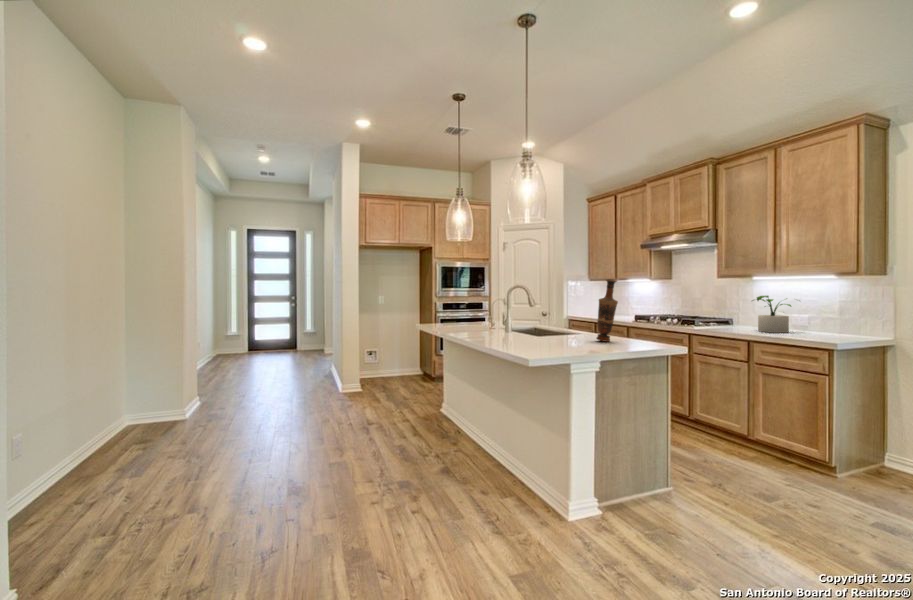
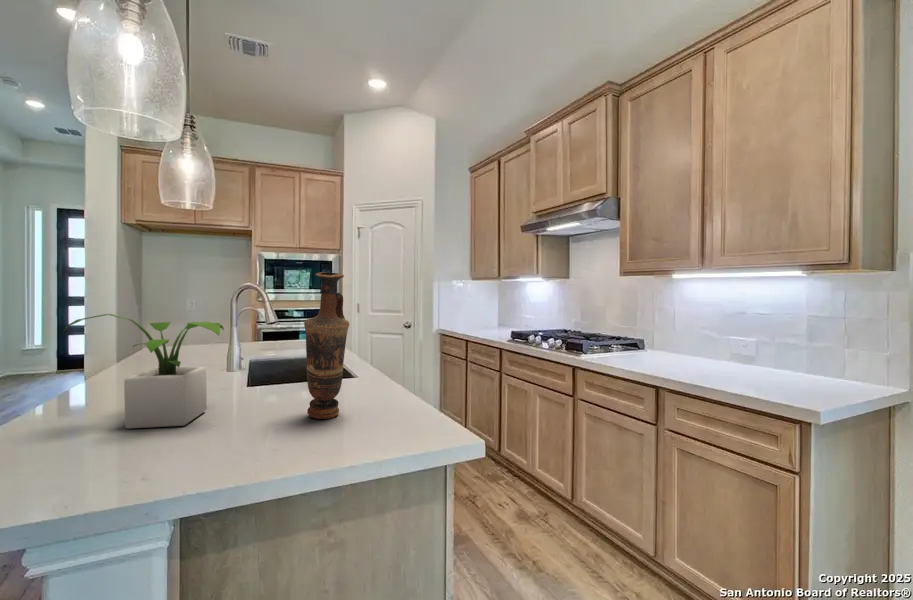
potted plant: present [757,296,791,333] -> present [63,314,224,429]

